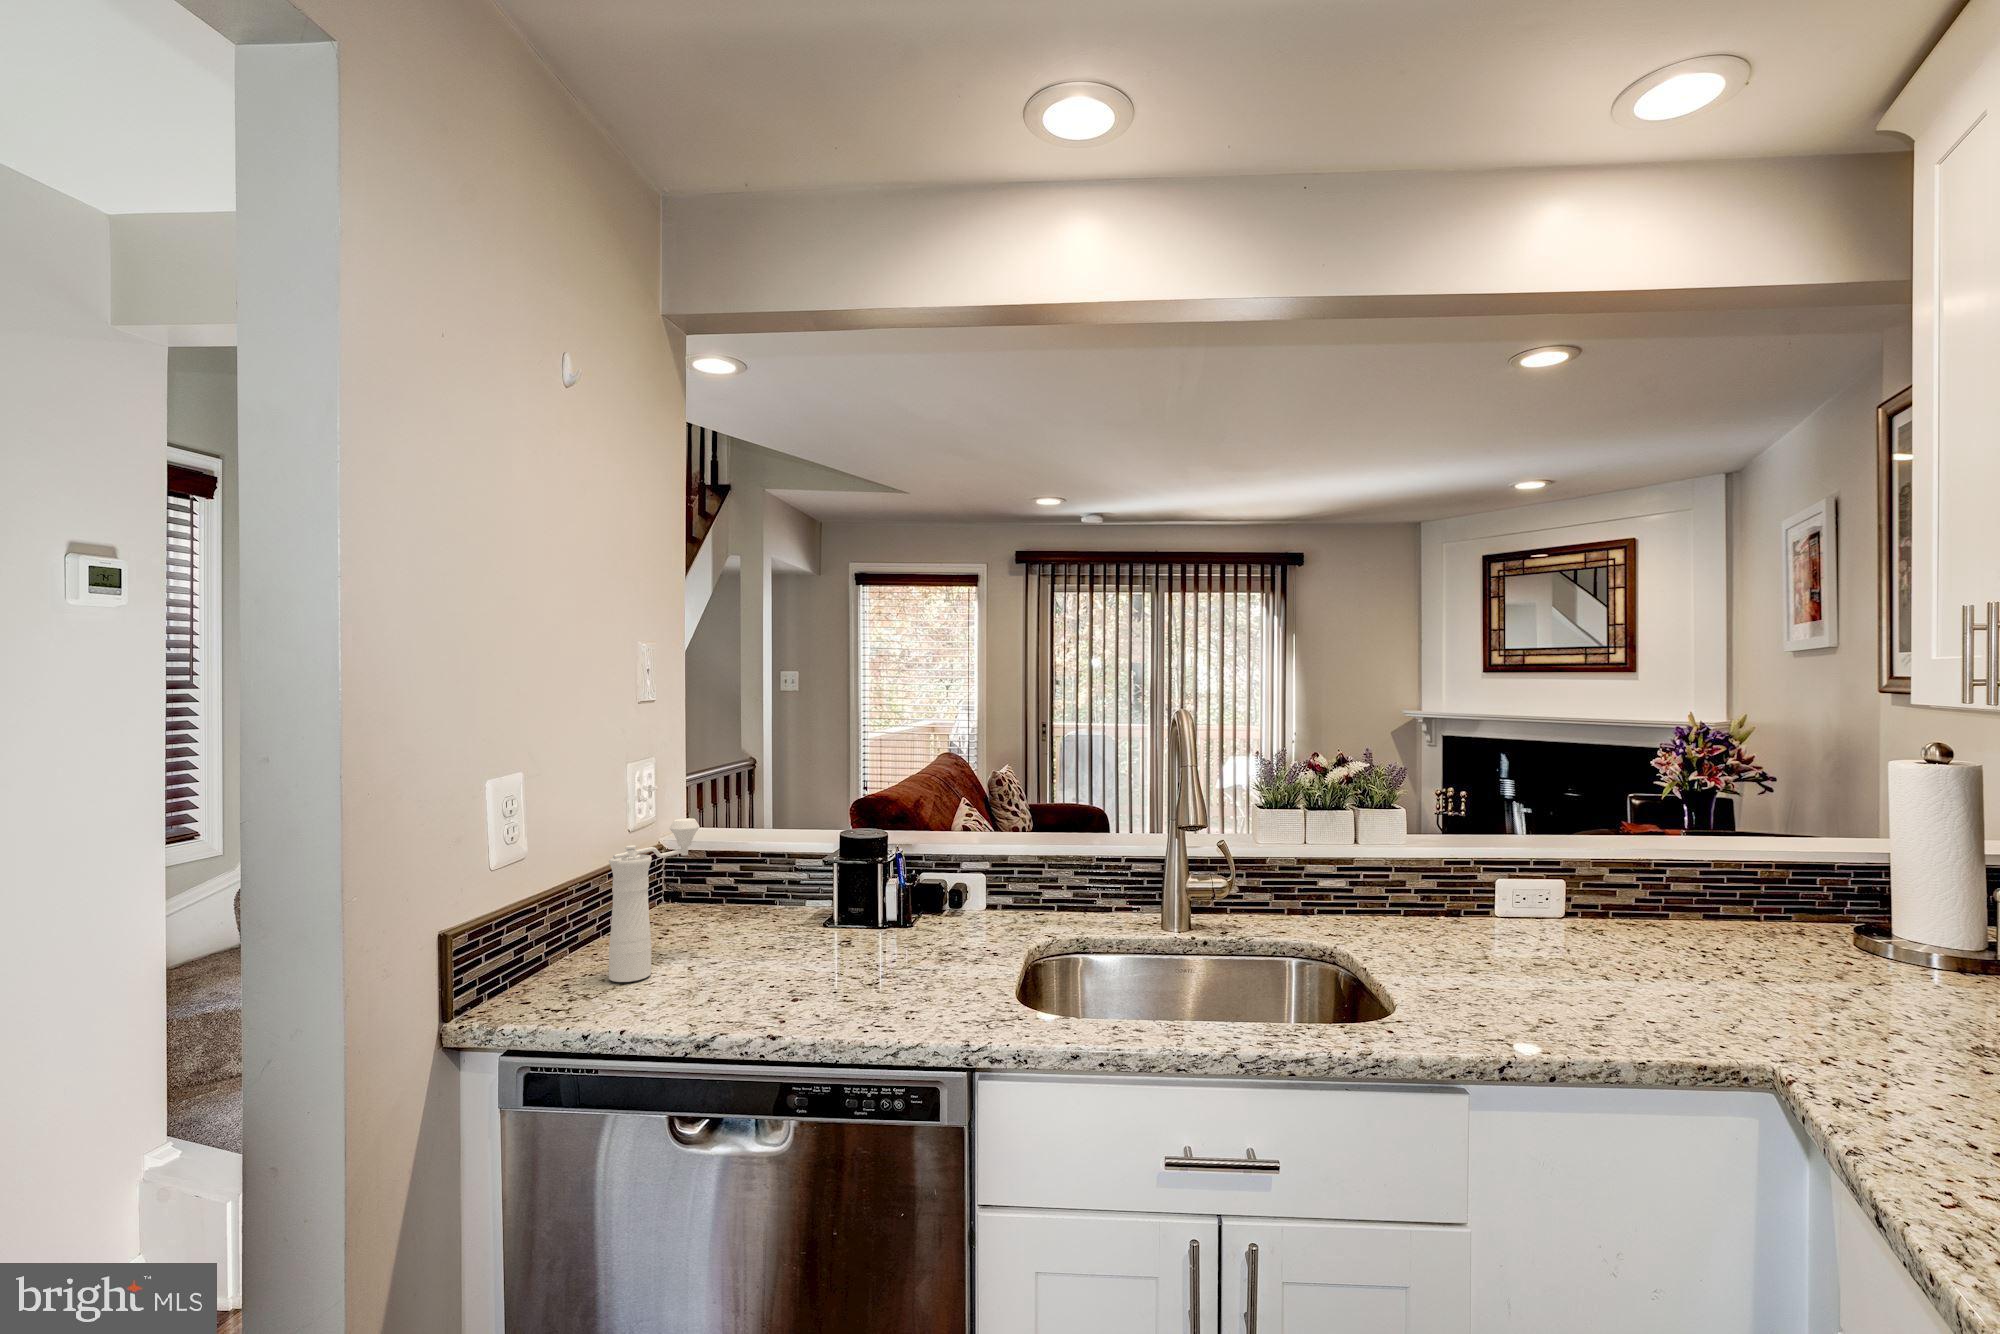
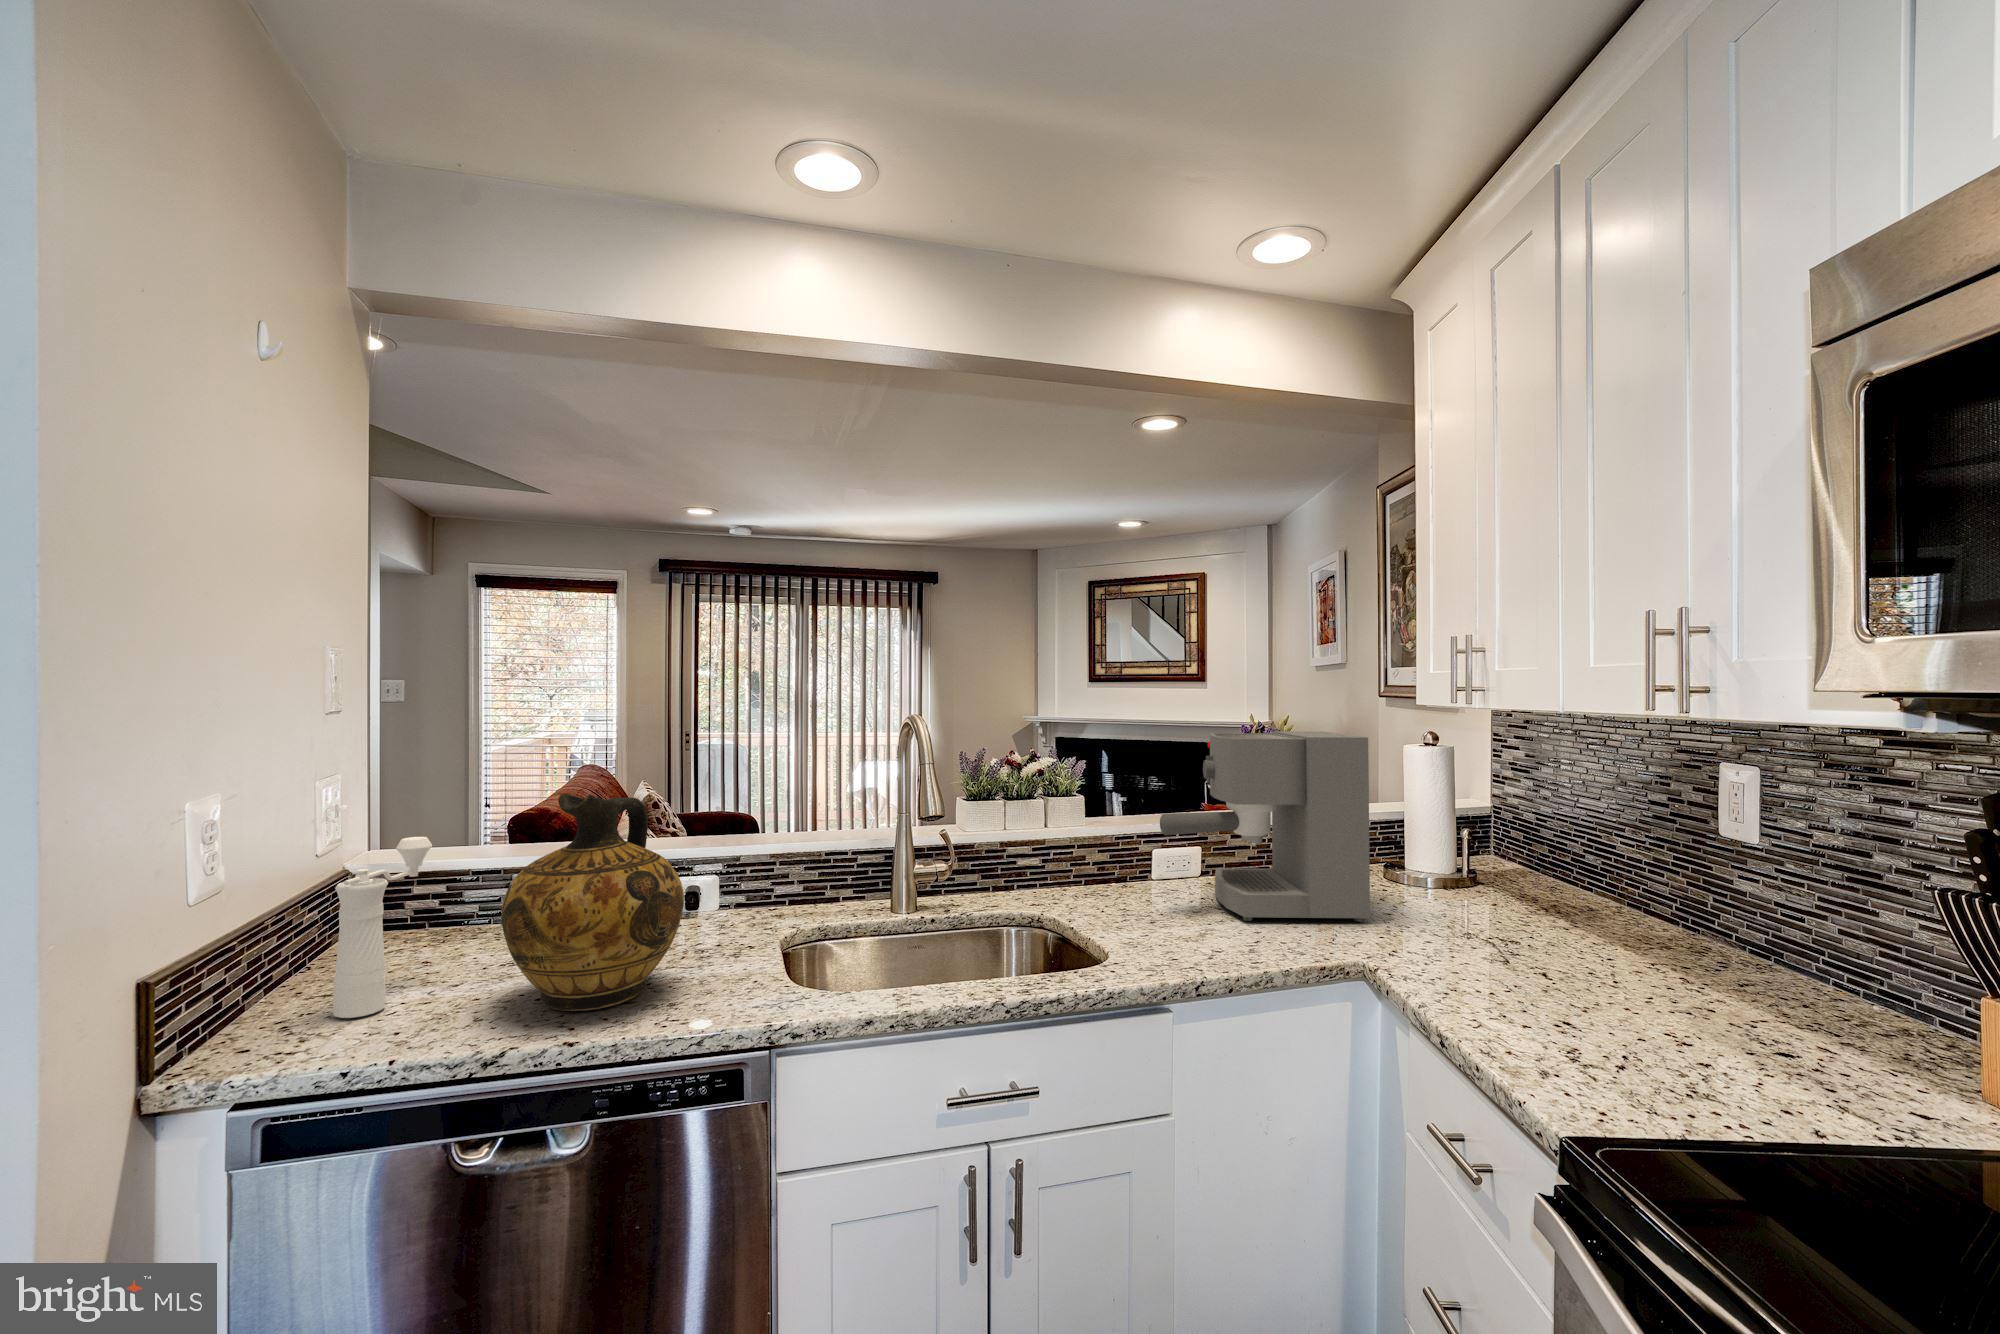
coffee maker: none [1498,727,1855,1008] -> present [1160,731,1370,922]
ceramic jug: none [731,781,904,1002] -> present [501,794,684,1011]

